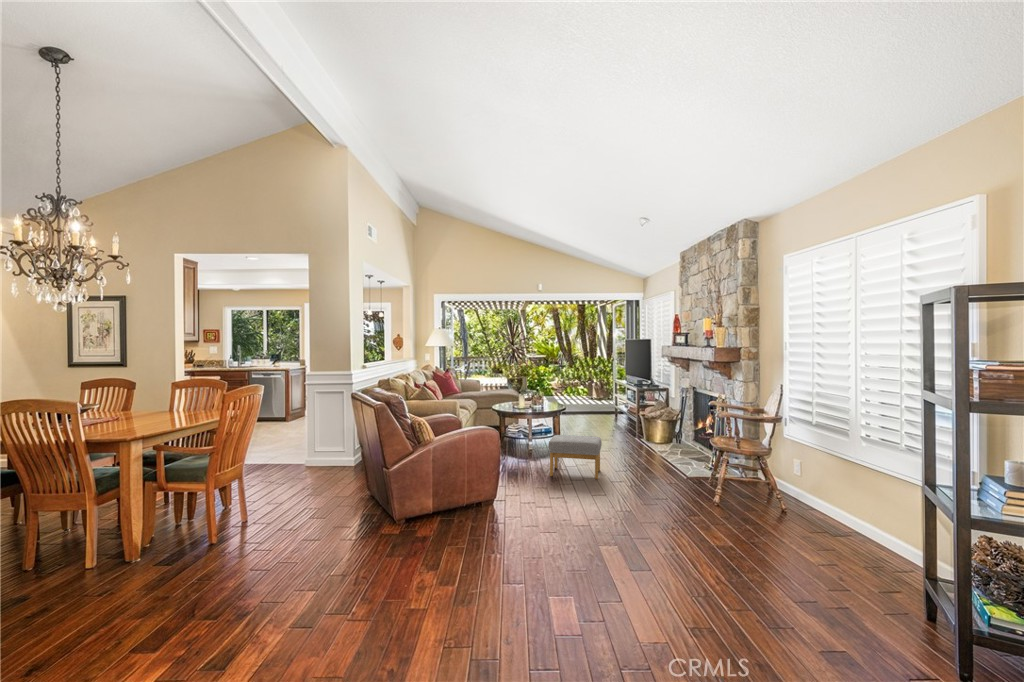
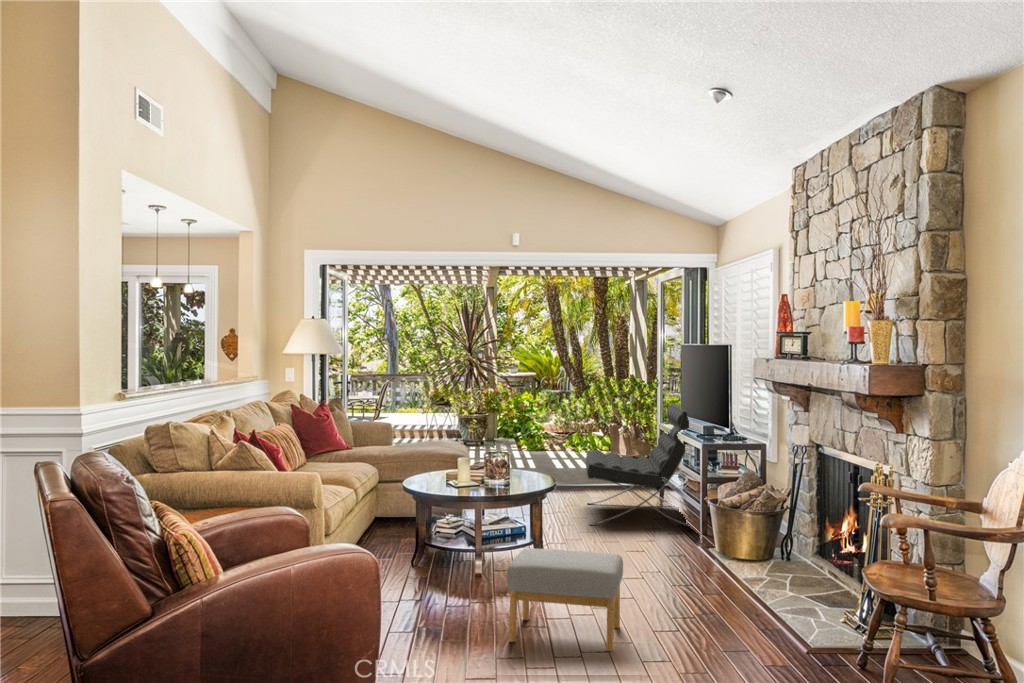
lounge chair: none [577,370,634,431] -> present [586,404,689,526]

